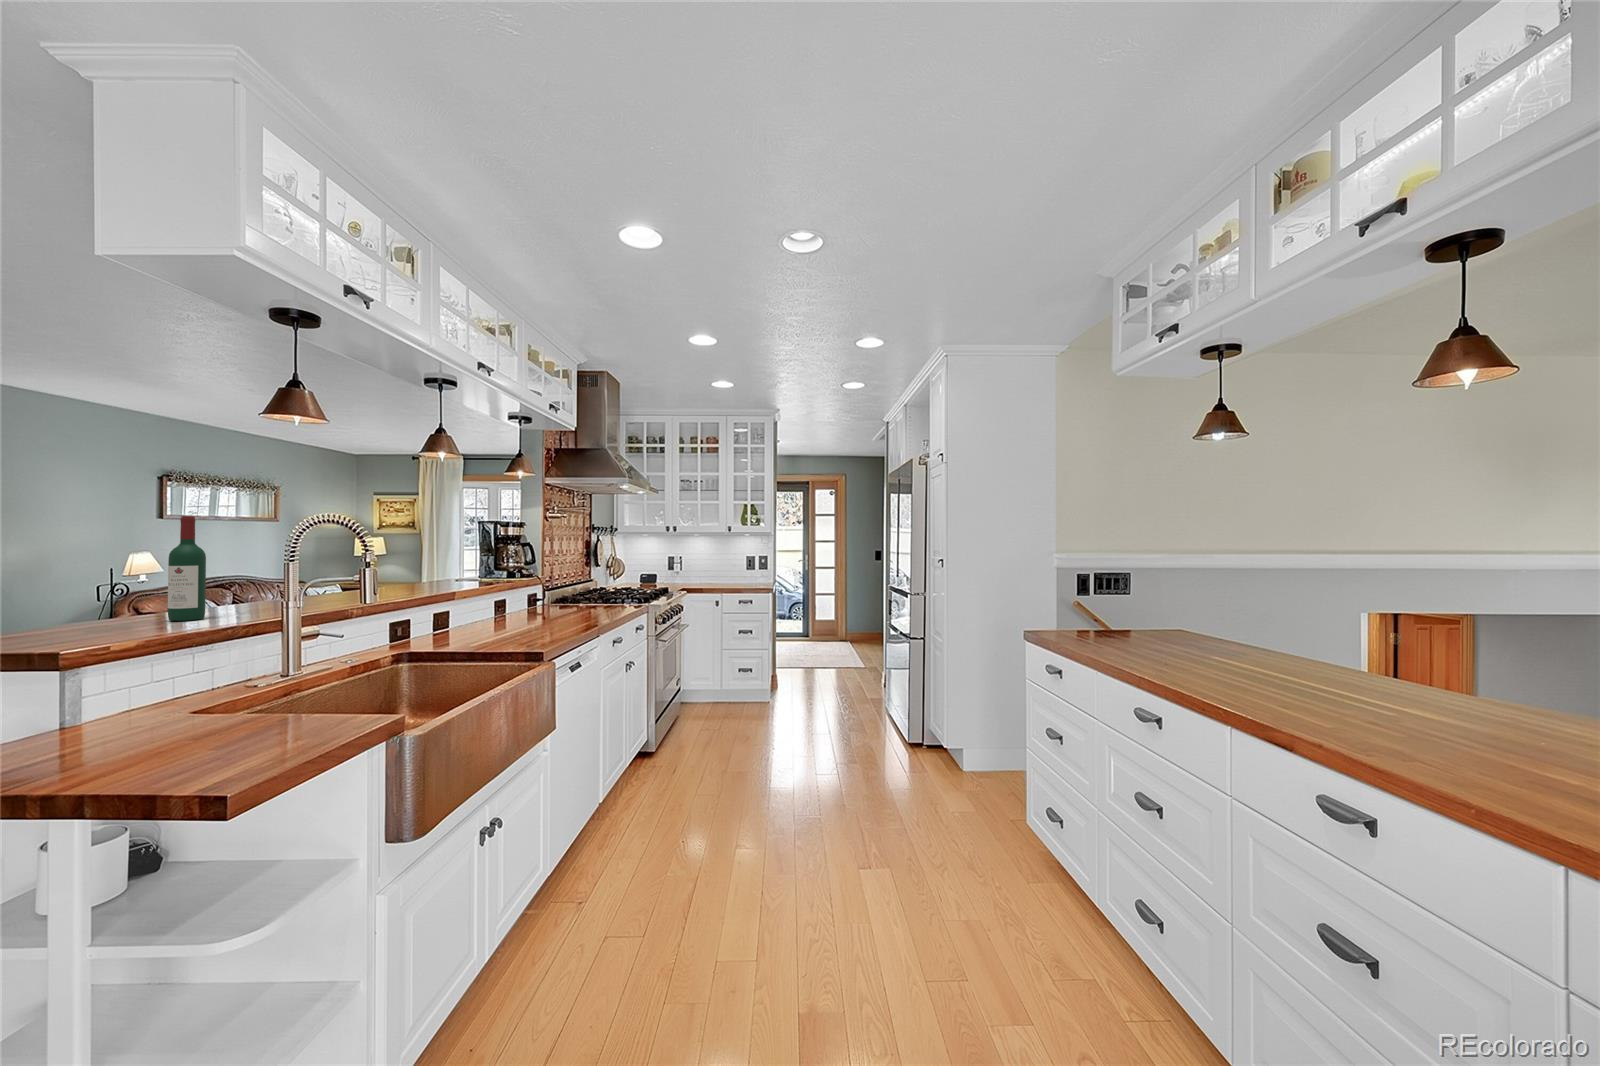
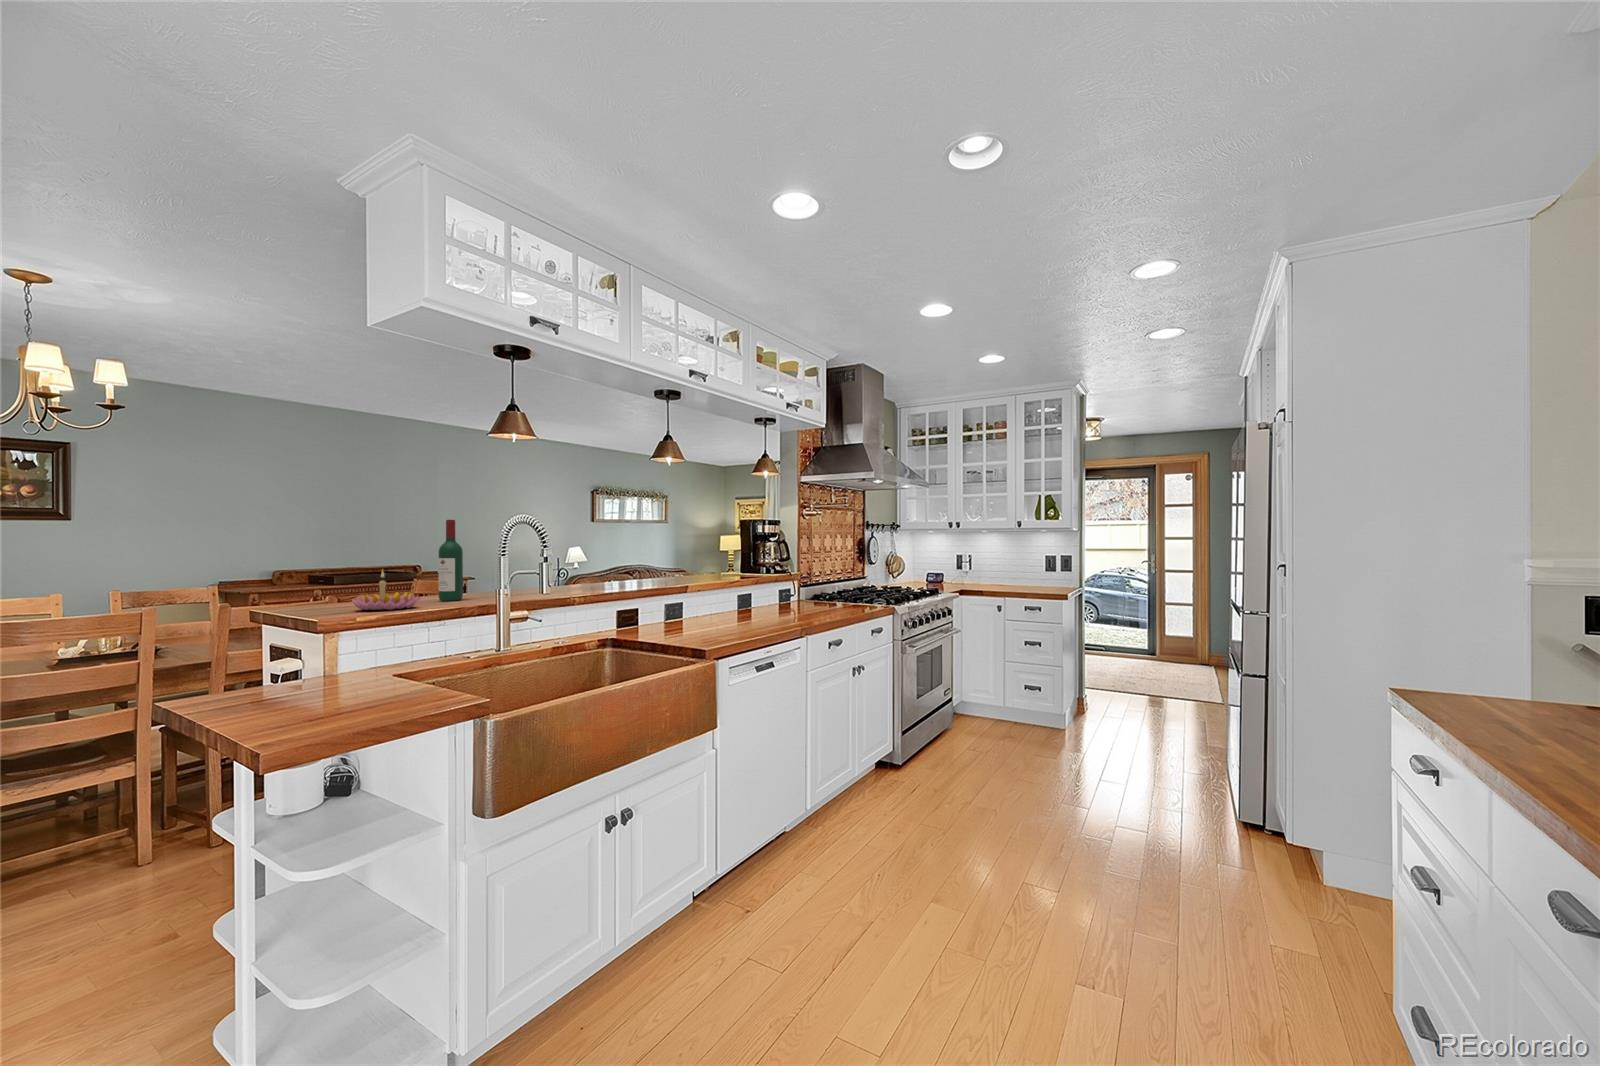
candle holder: none [62,581,175,639] -> present [352,569,421,611]

